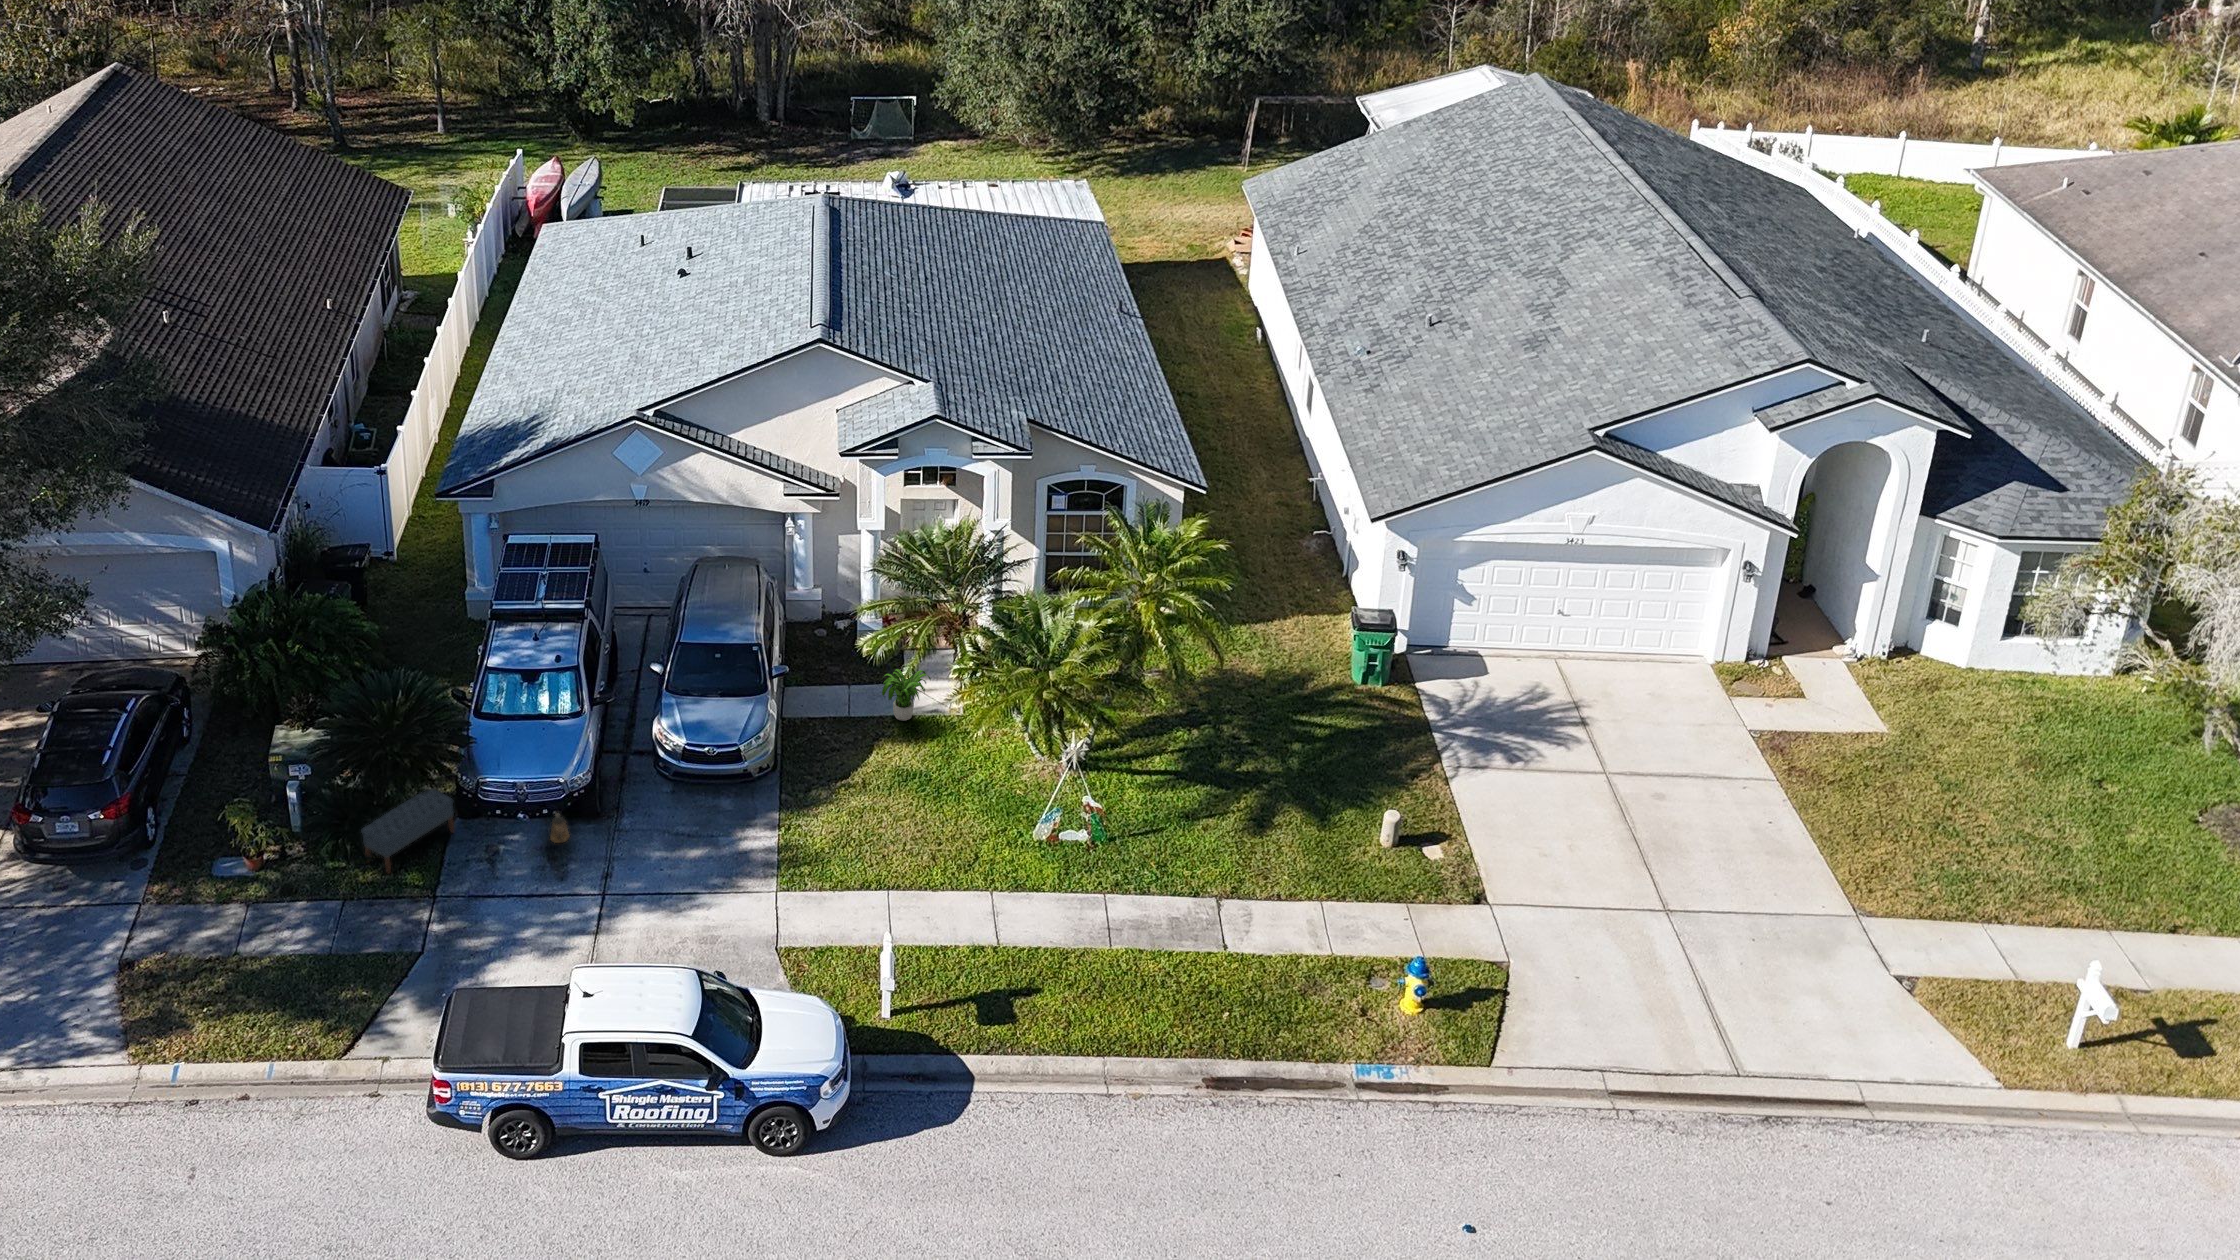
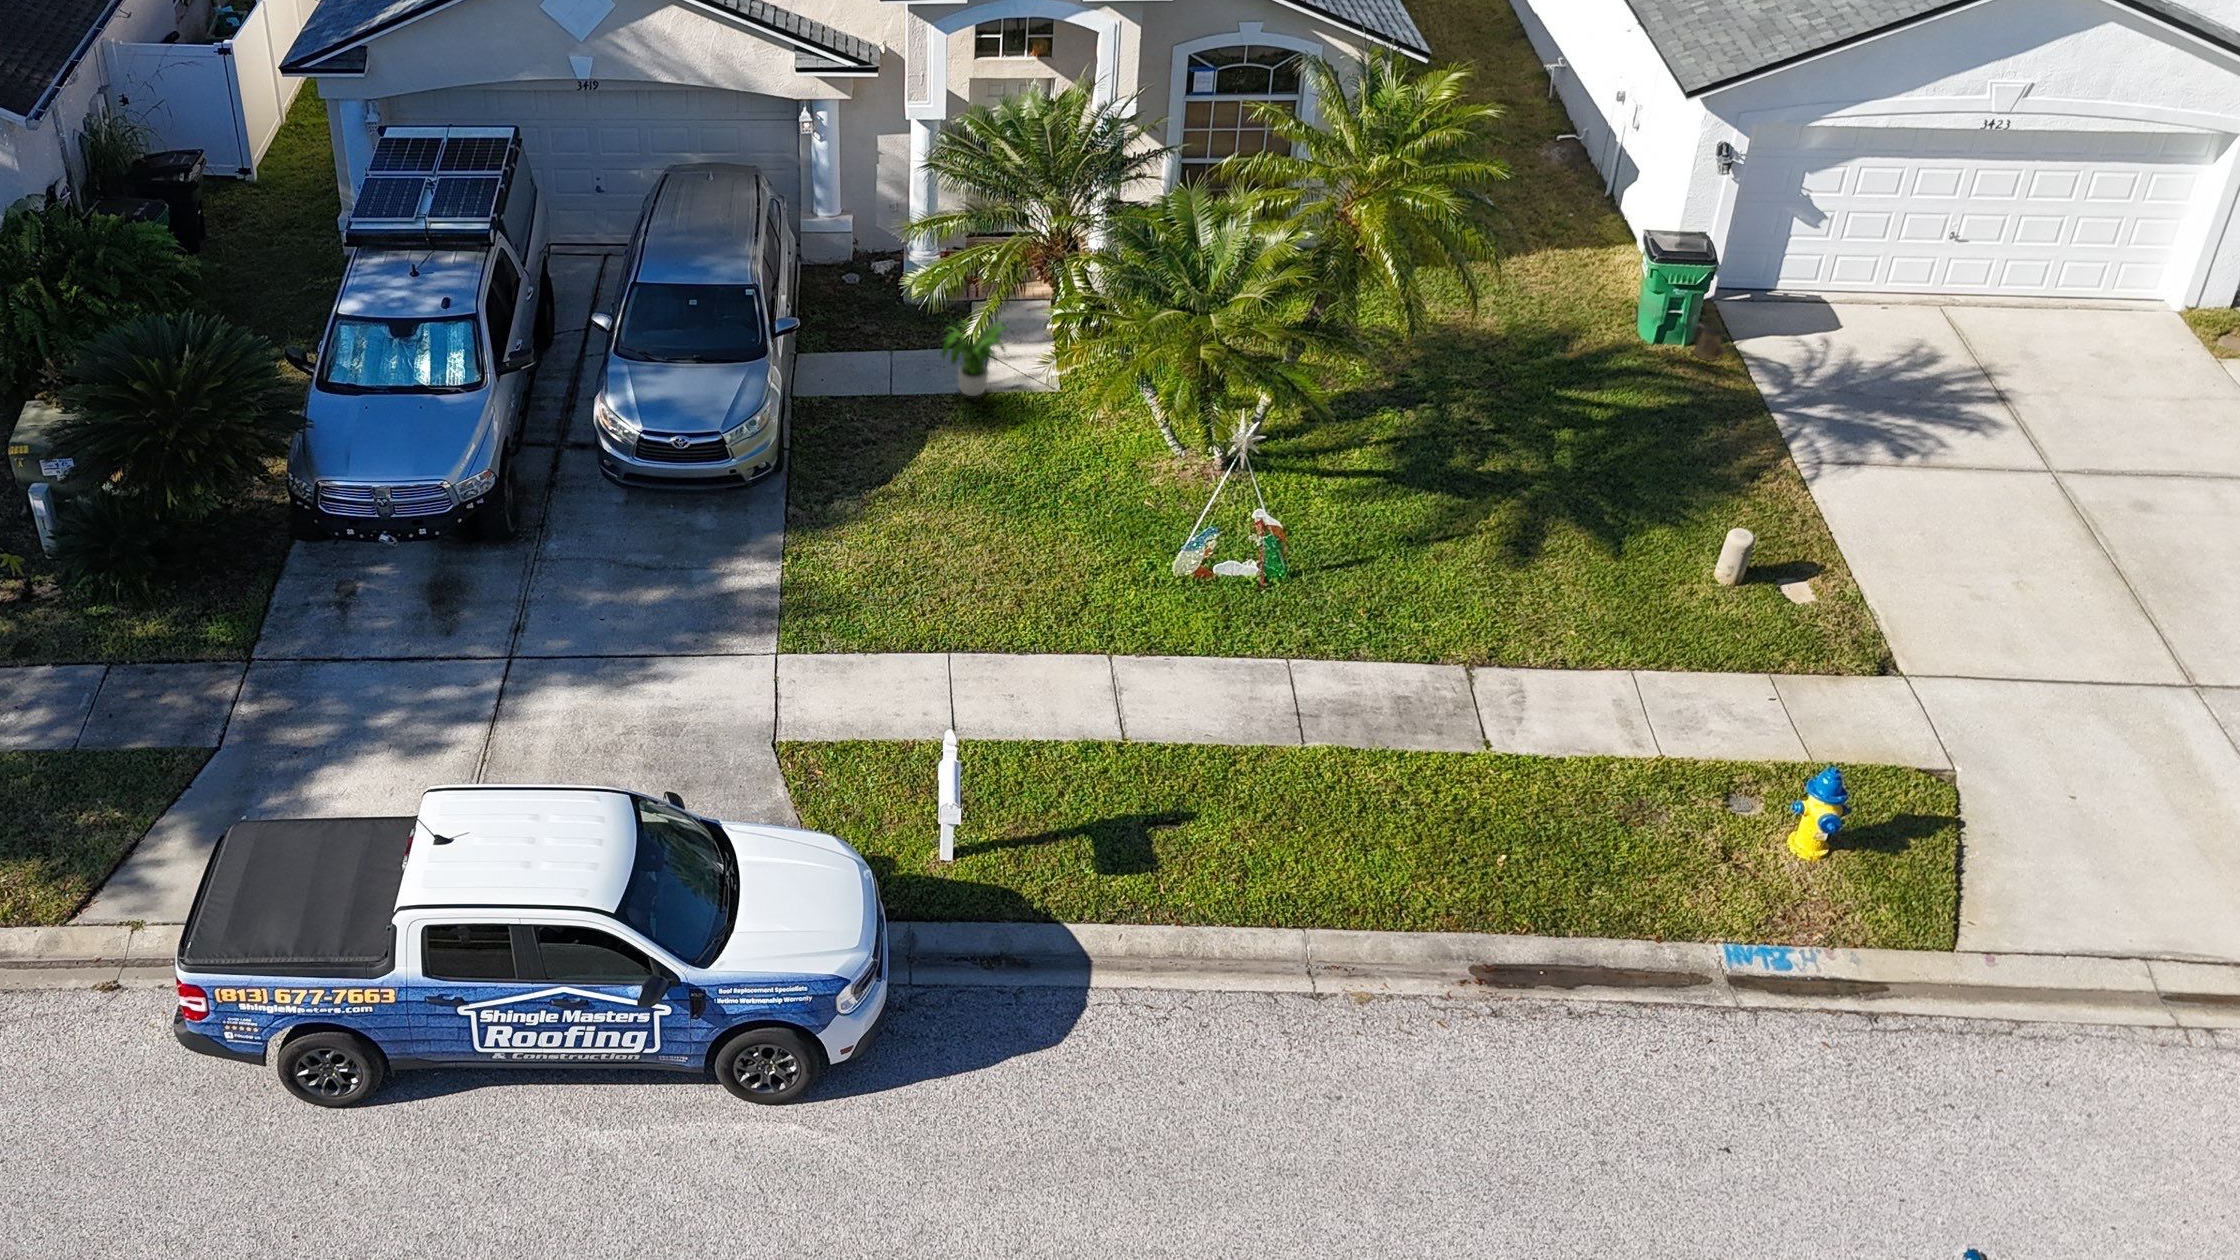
bench: present [361,790,454,873] -> none [135,493,290,624]
watering can: present [550,814,569,843] -> present [1693,324,1742,361]

